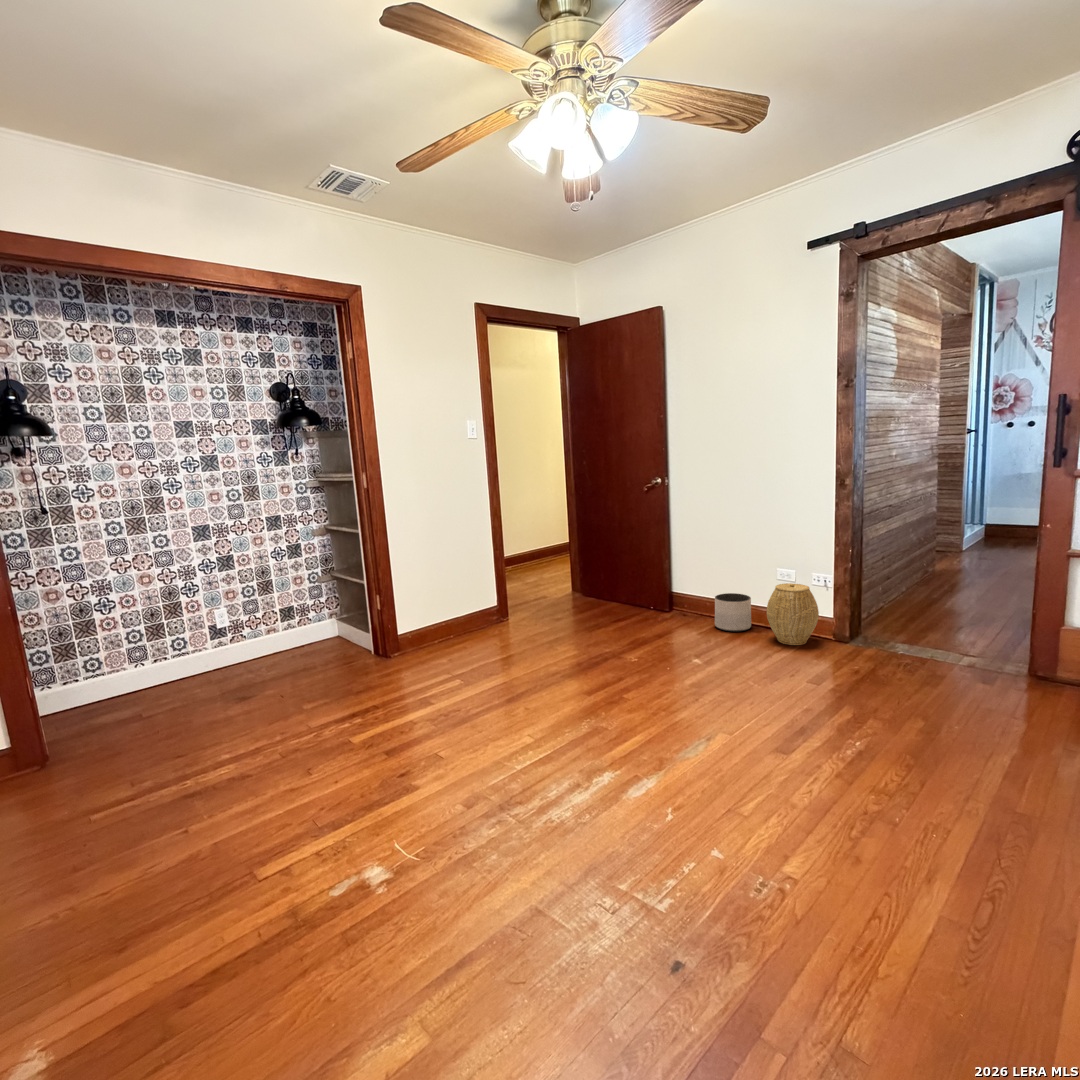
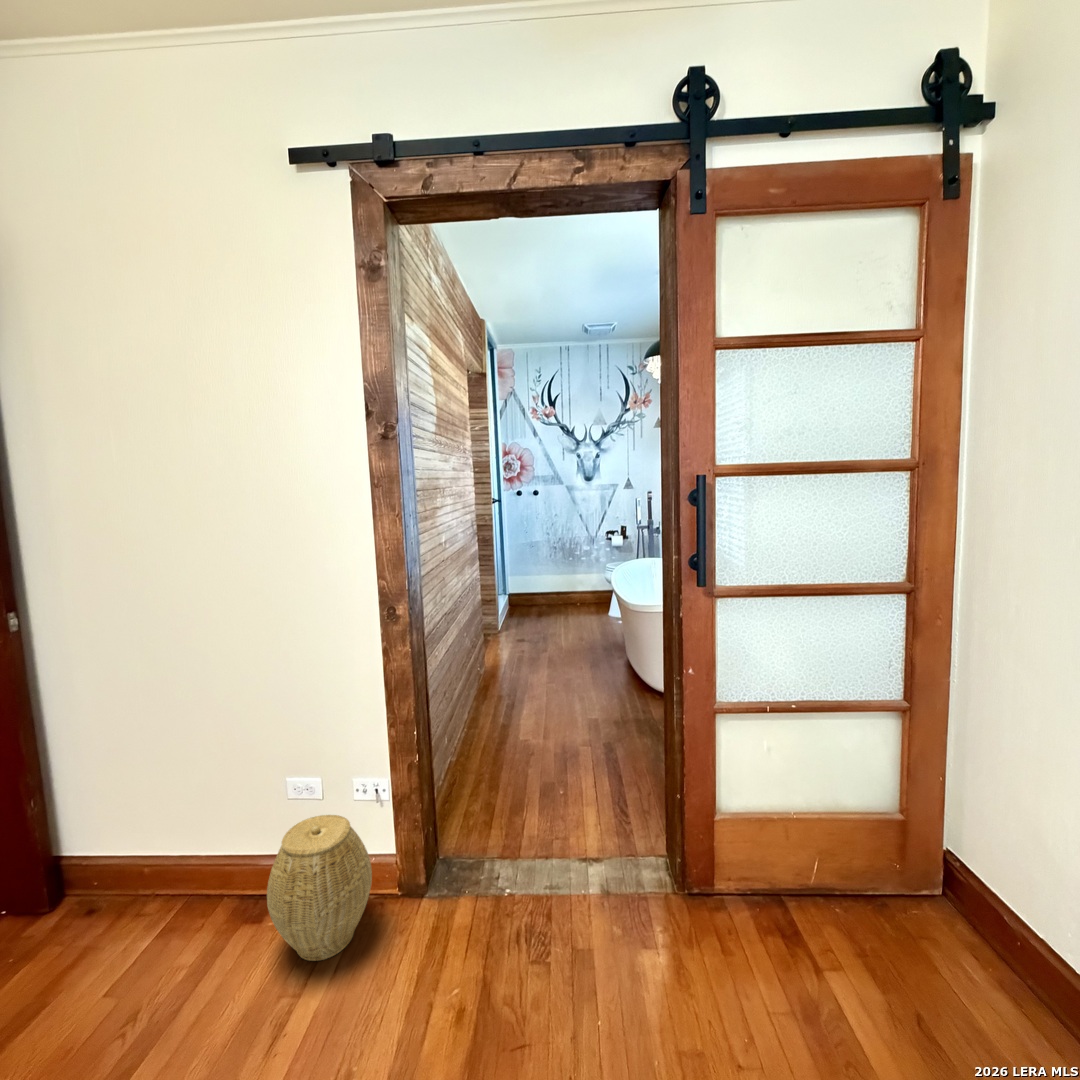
planter: present [715,593,751,632] -> none [149,844,241,956]

